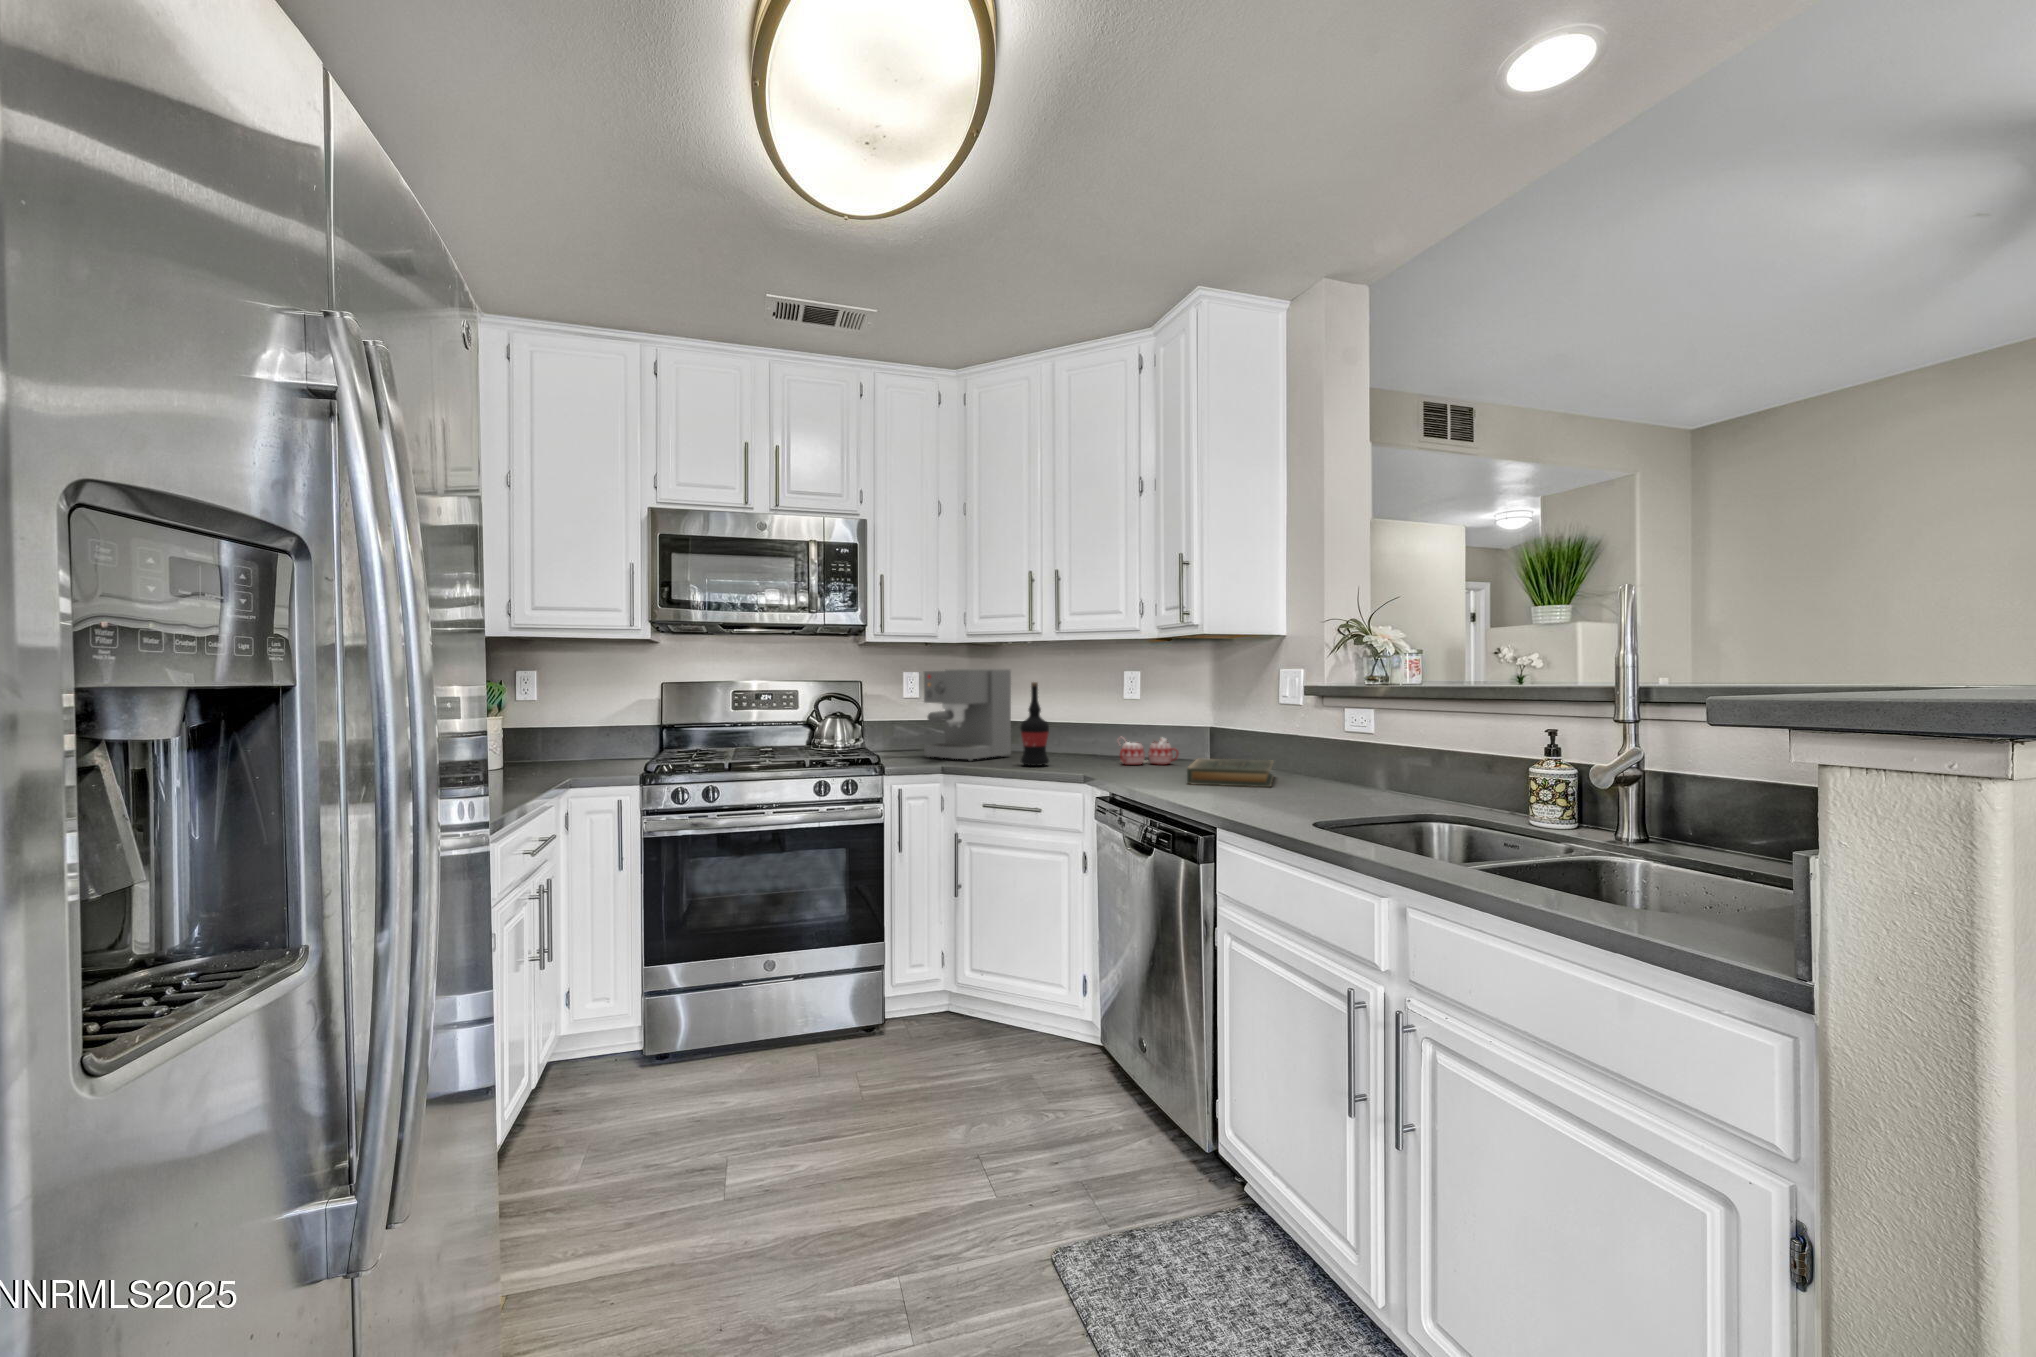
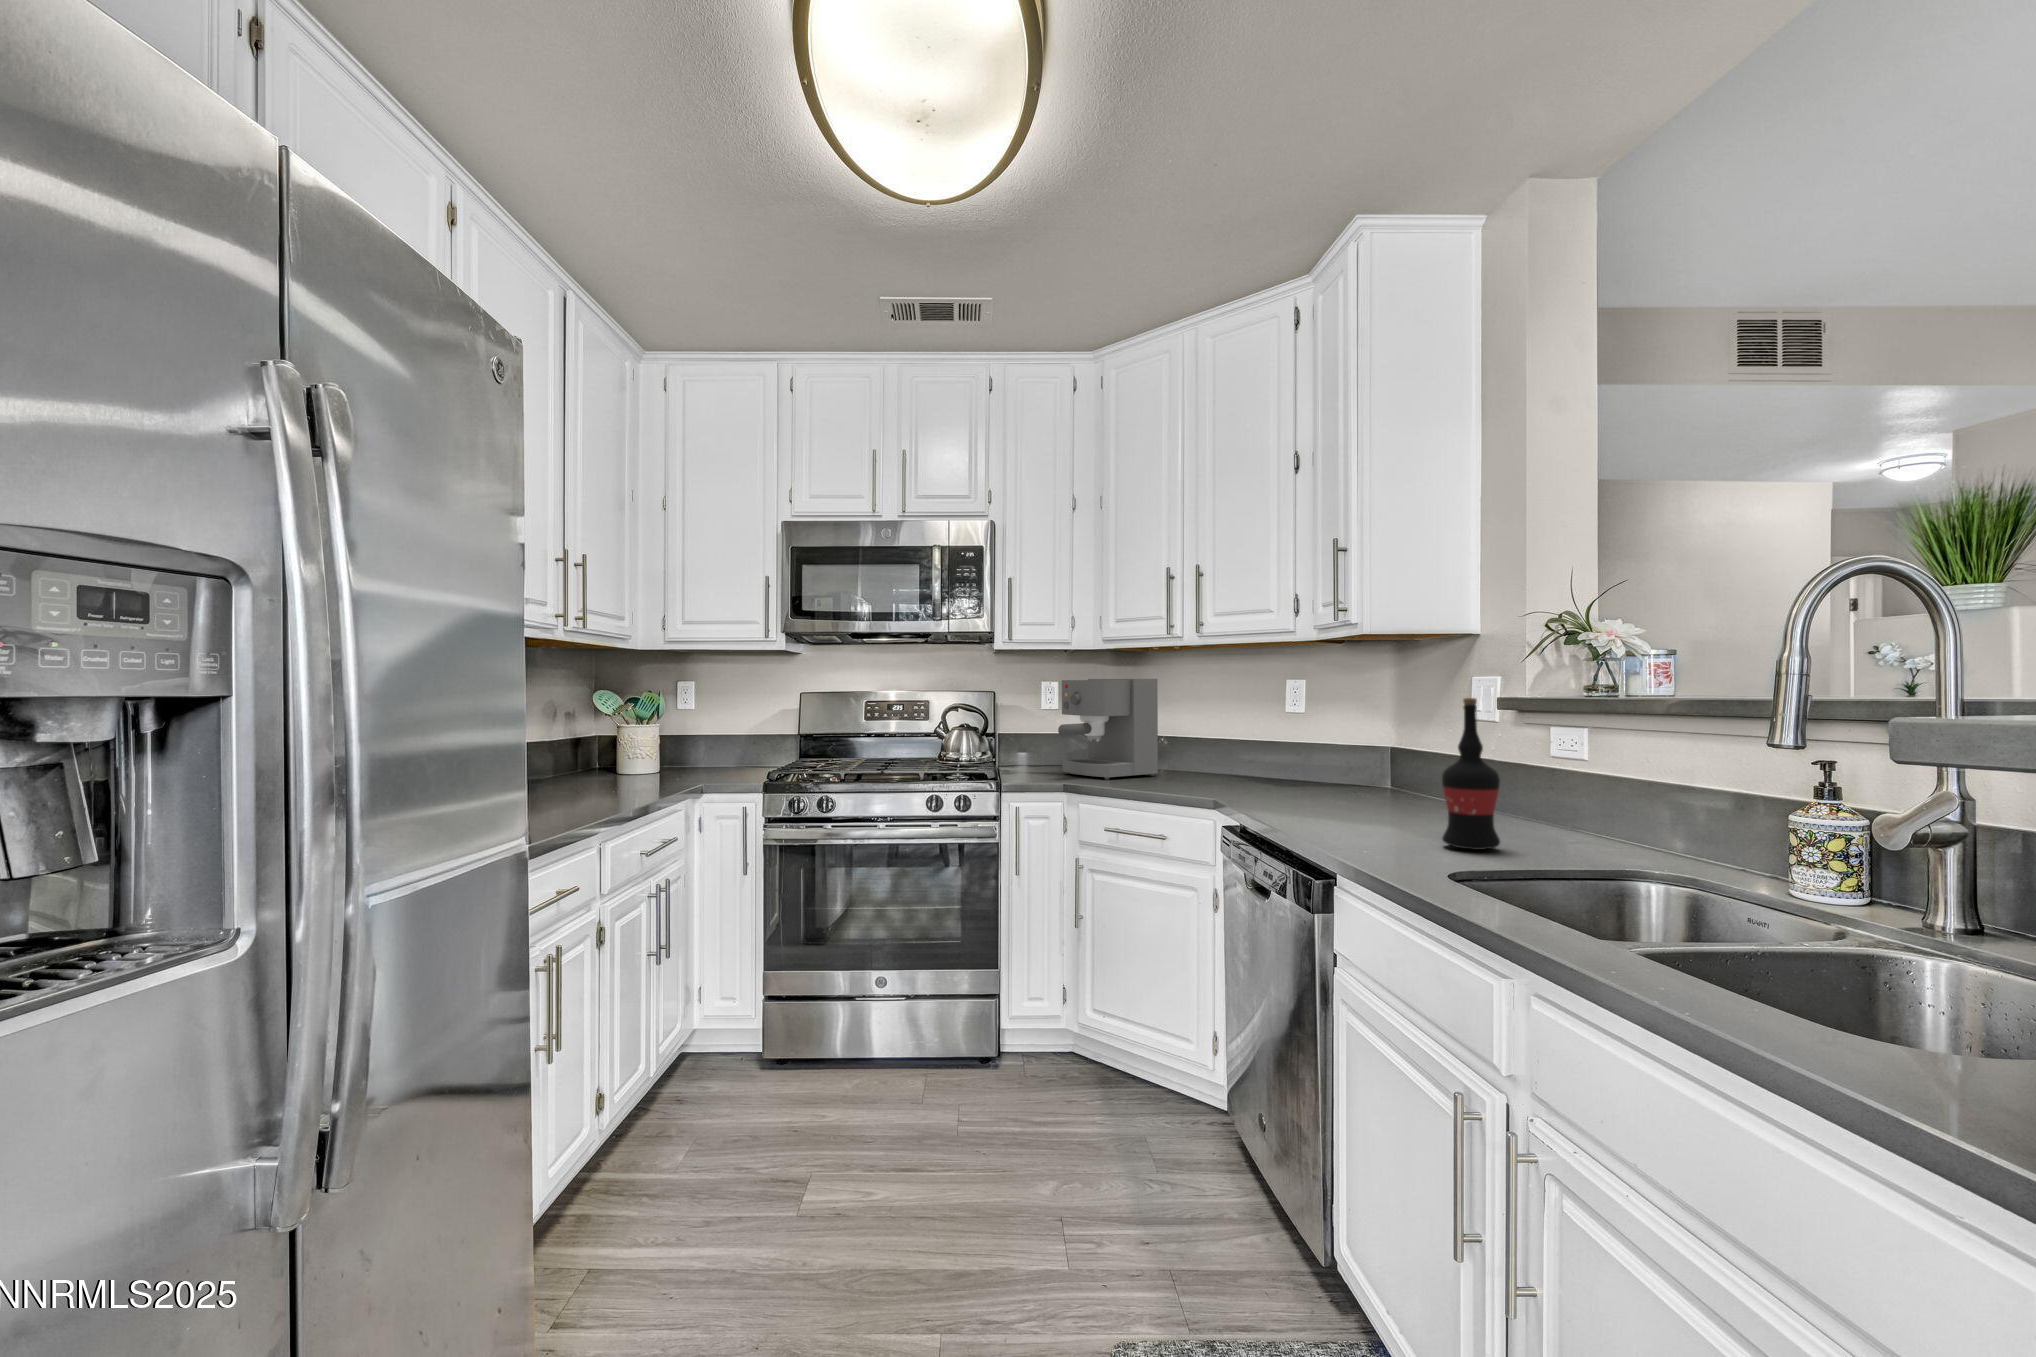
wine bottle: present [1020,682,1049,766] -> present [1442,698,1500,850]
mug: present [1118,737,1178,765] -> none [1272,756,1346,790]
hardback book: present [1187,759,1274,787] -> none [1331,785,1456,823]

